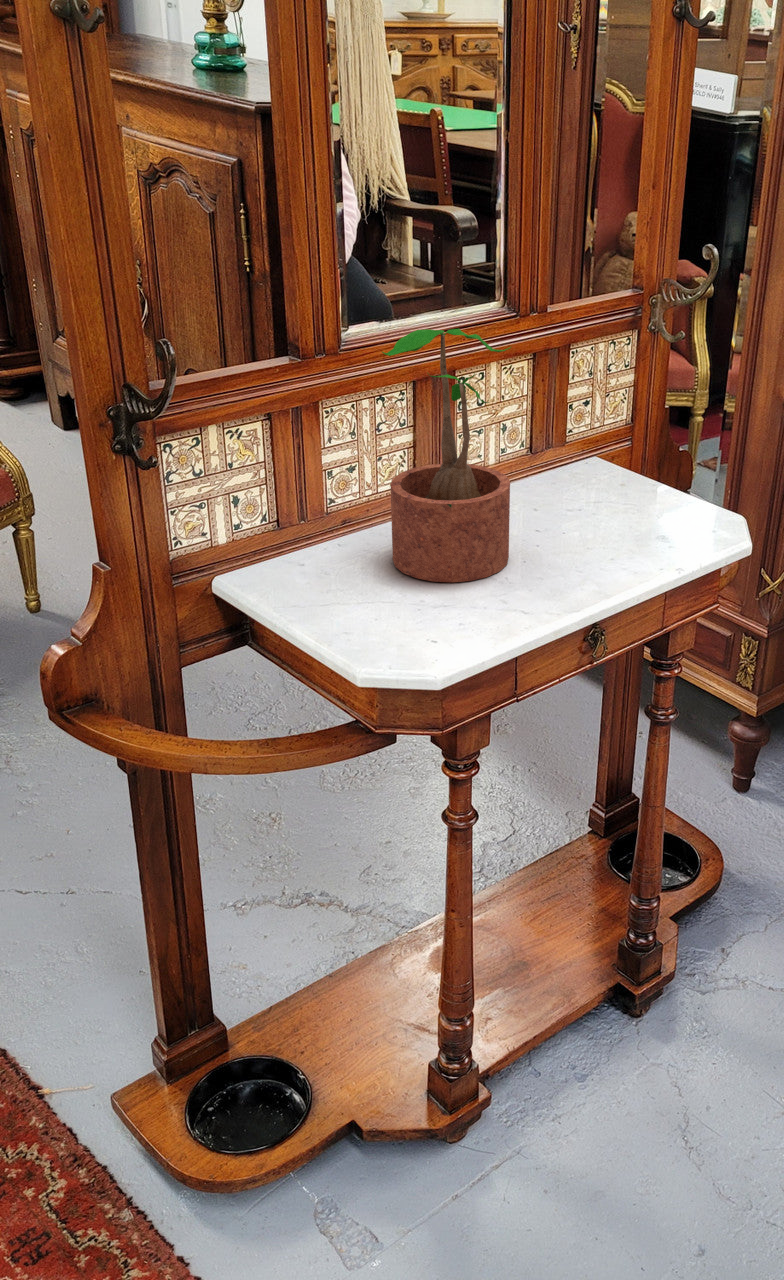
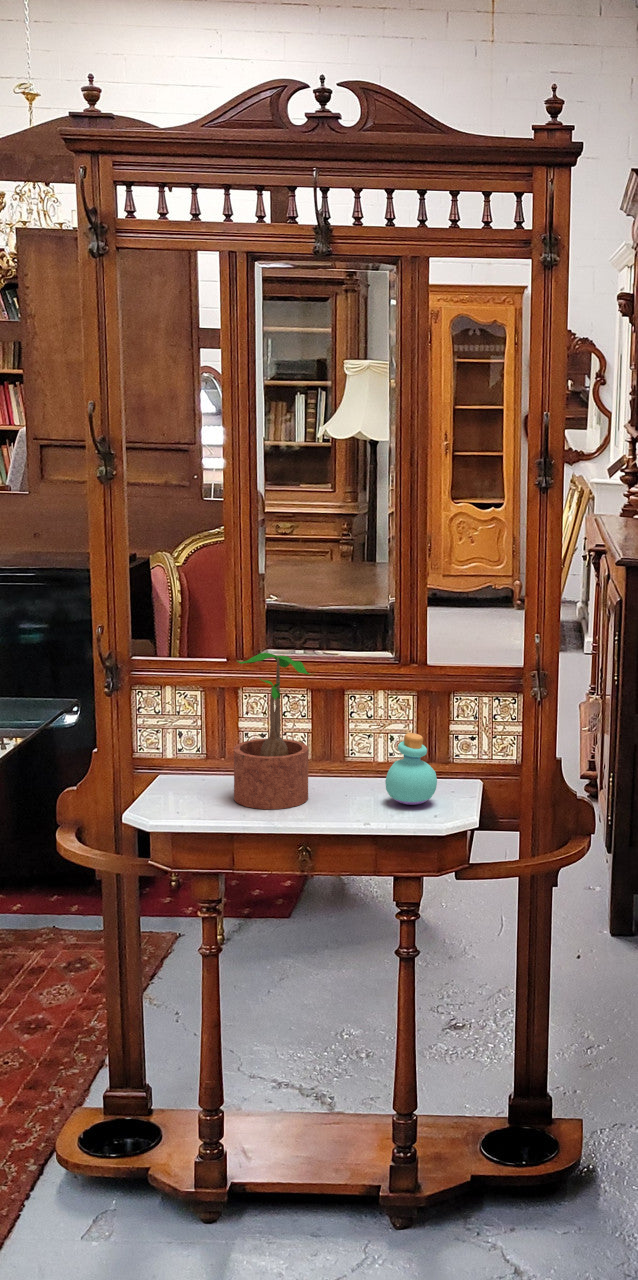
perfume bottle: none [579,410,654,513] -> present [385,733,437,805]

